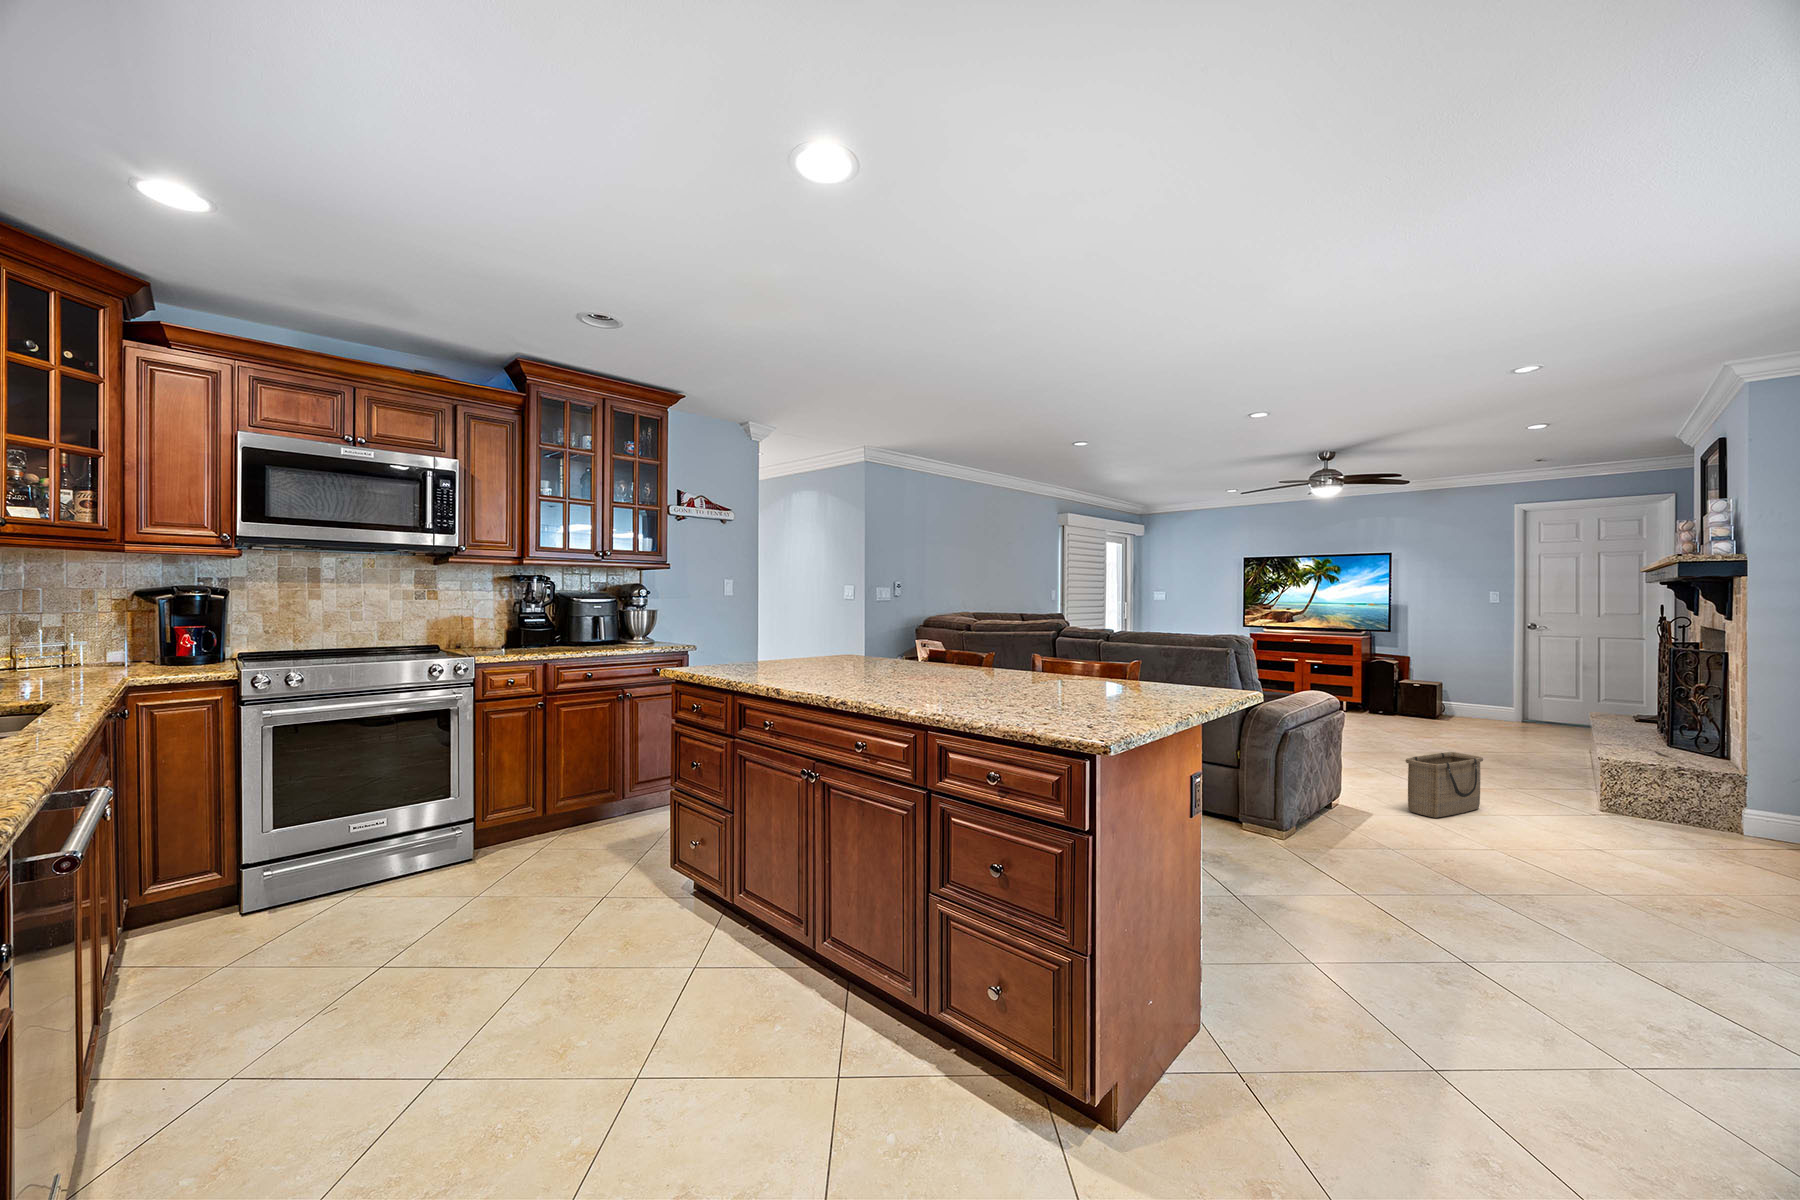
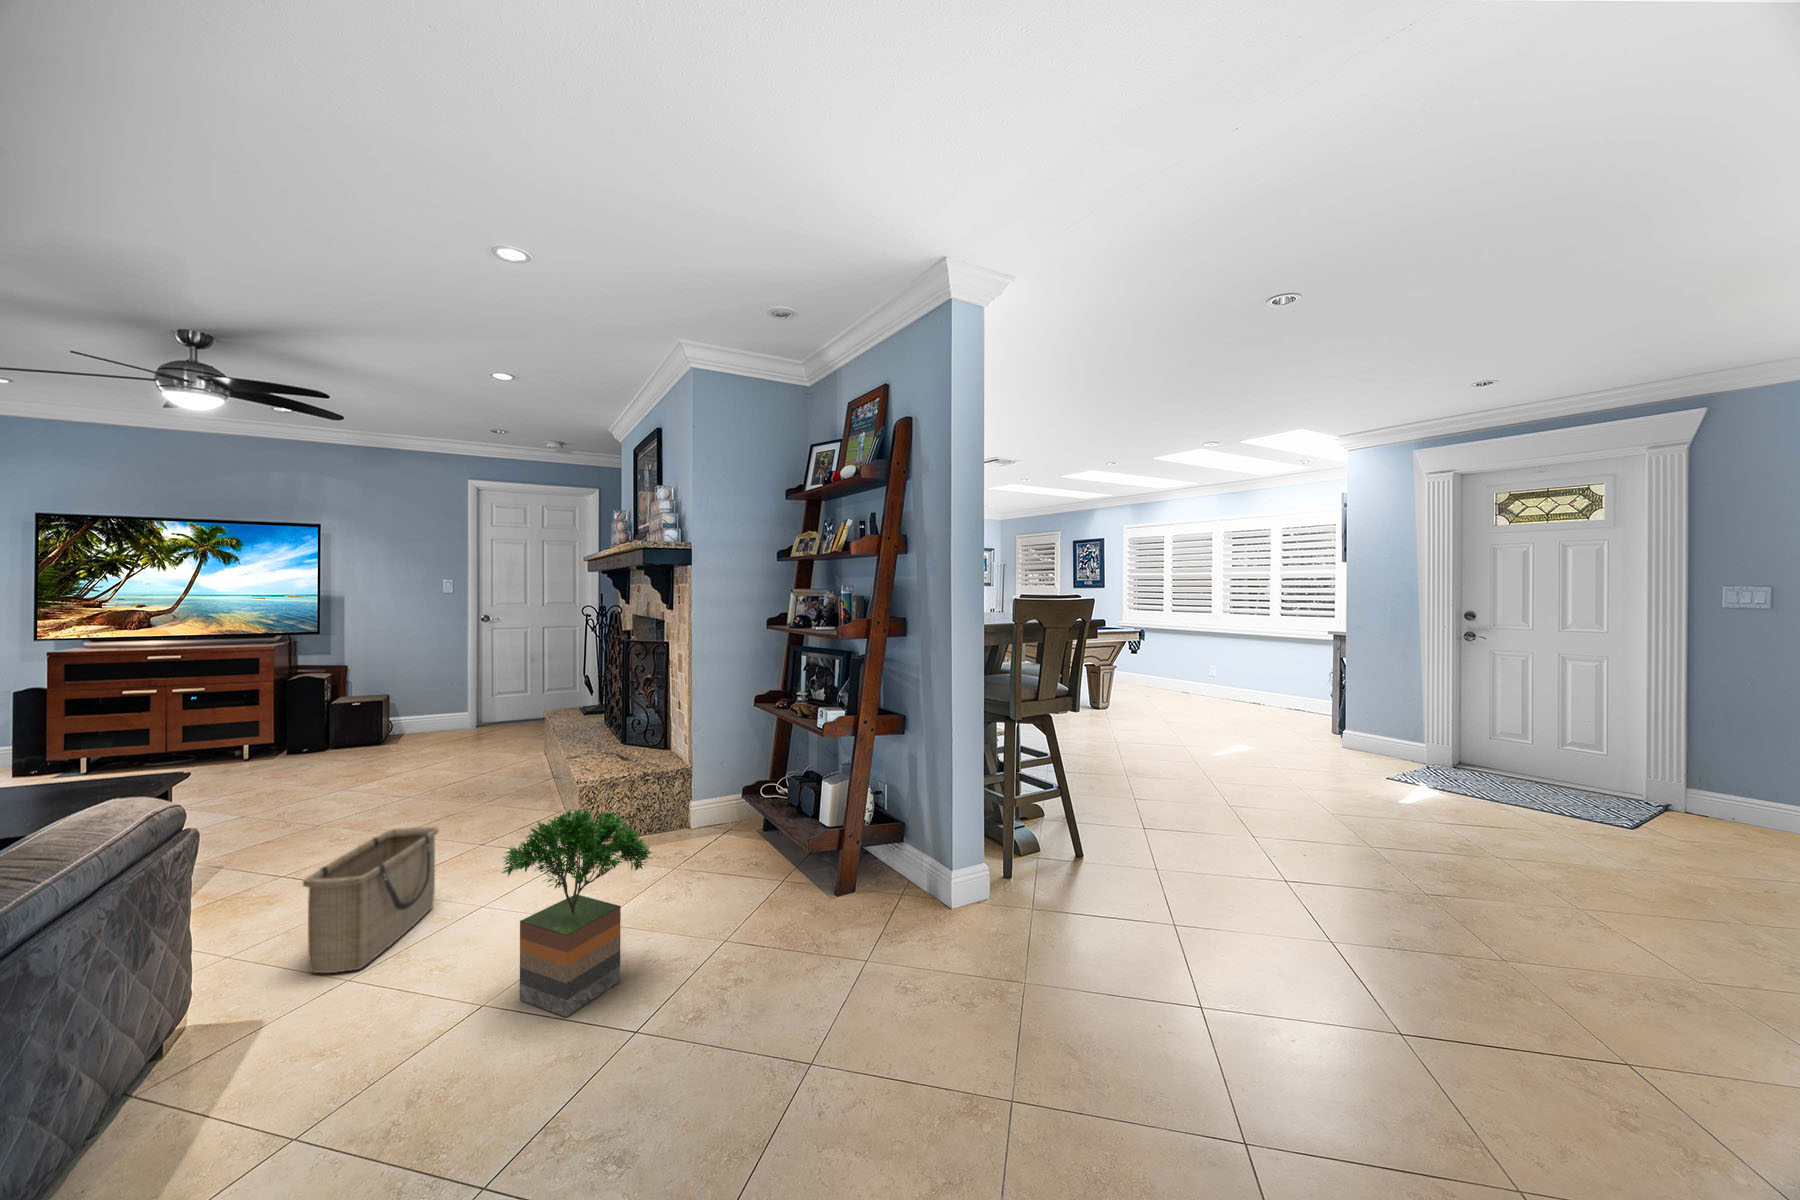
potted tree: none [1522,749,1646,876] -> present [502,809,652,1017]

